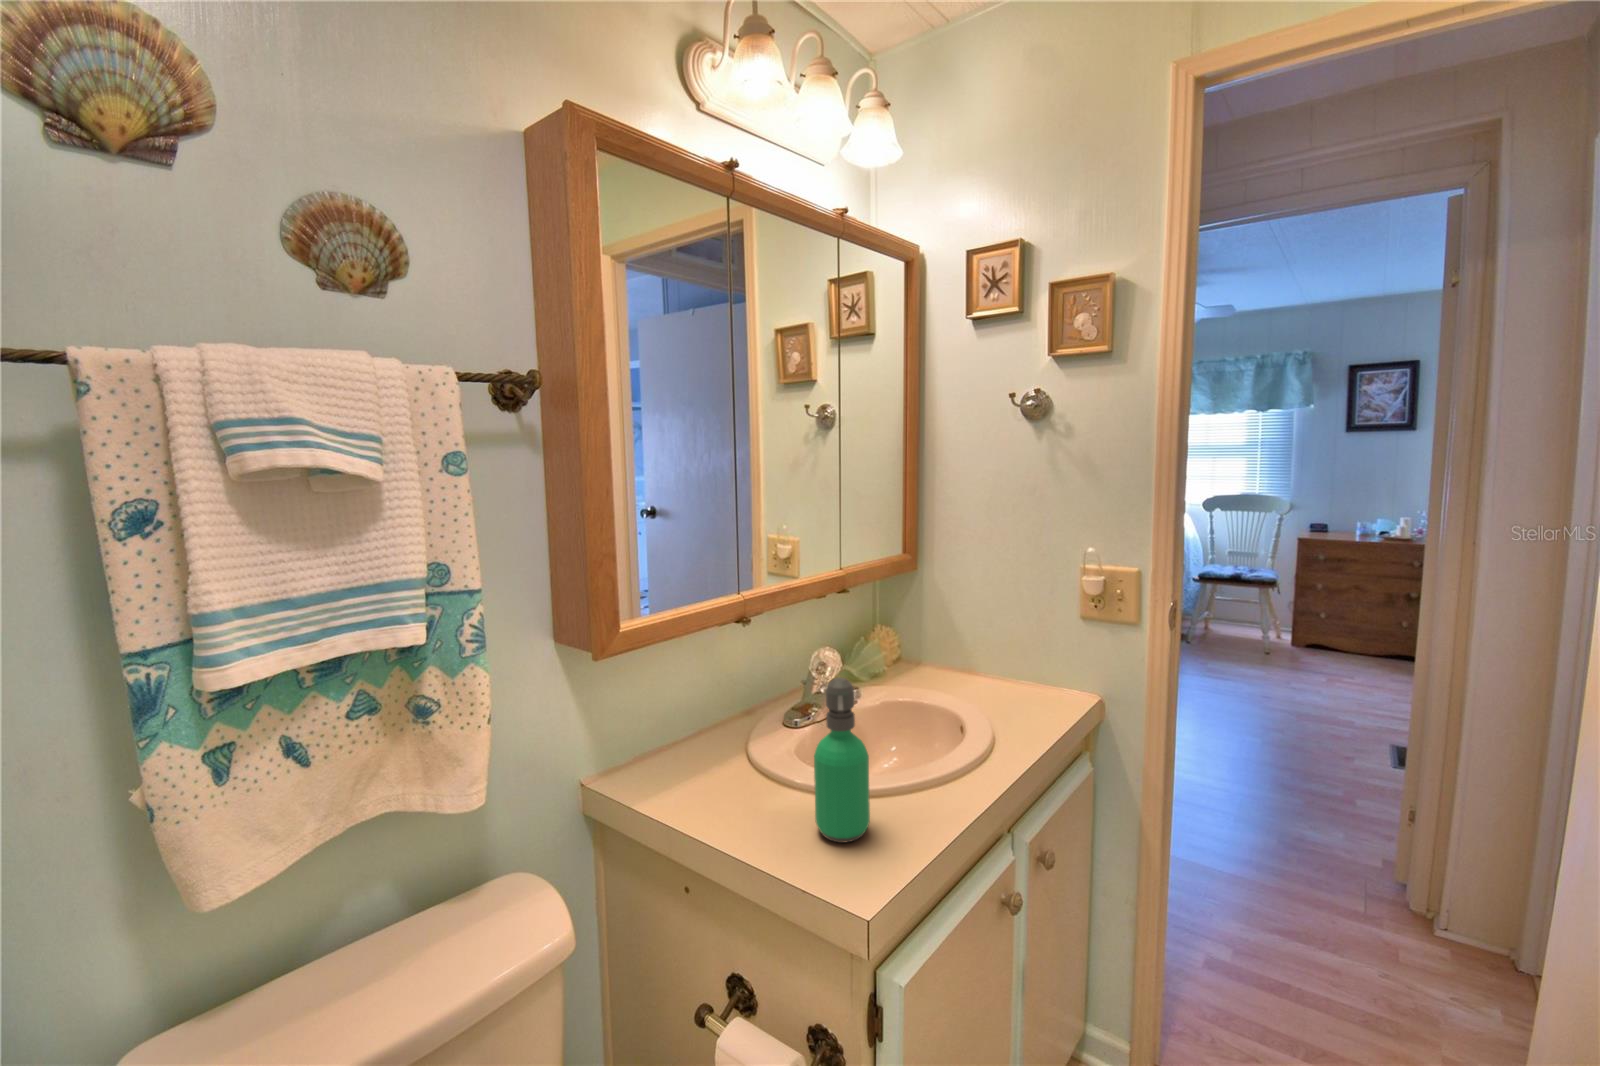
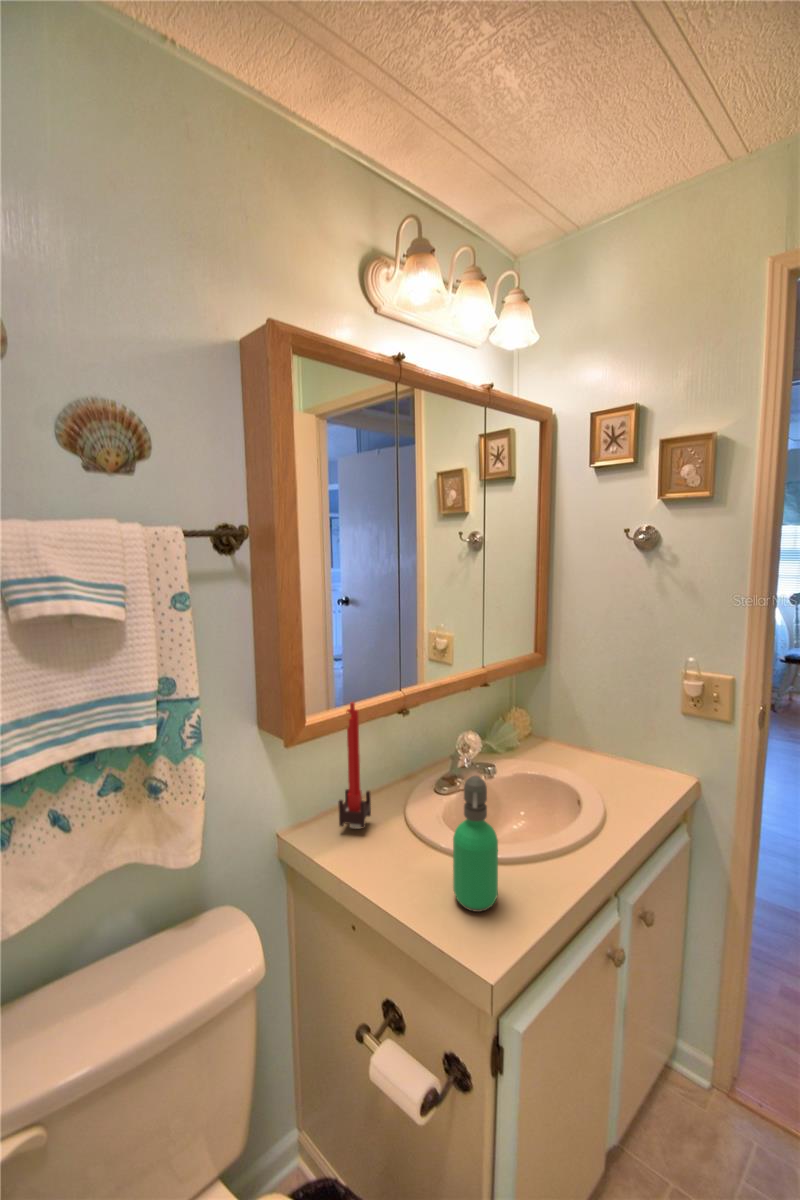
candle: none [664,607,706,771] -> present [338,702,371,829]

